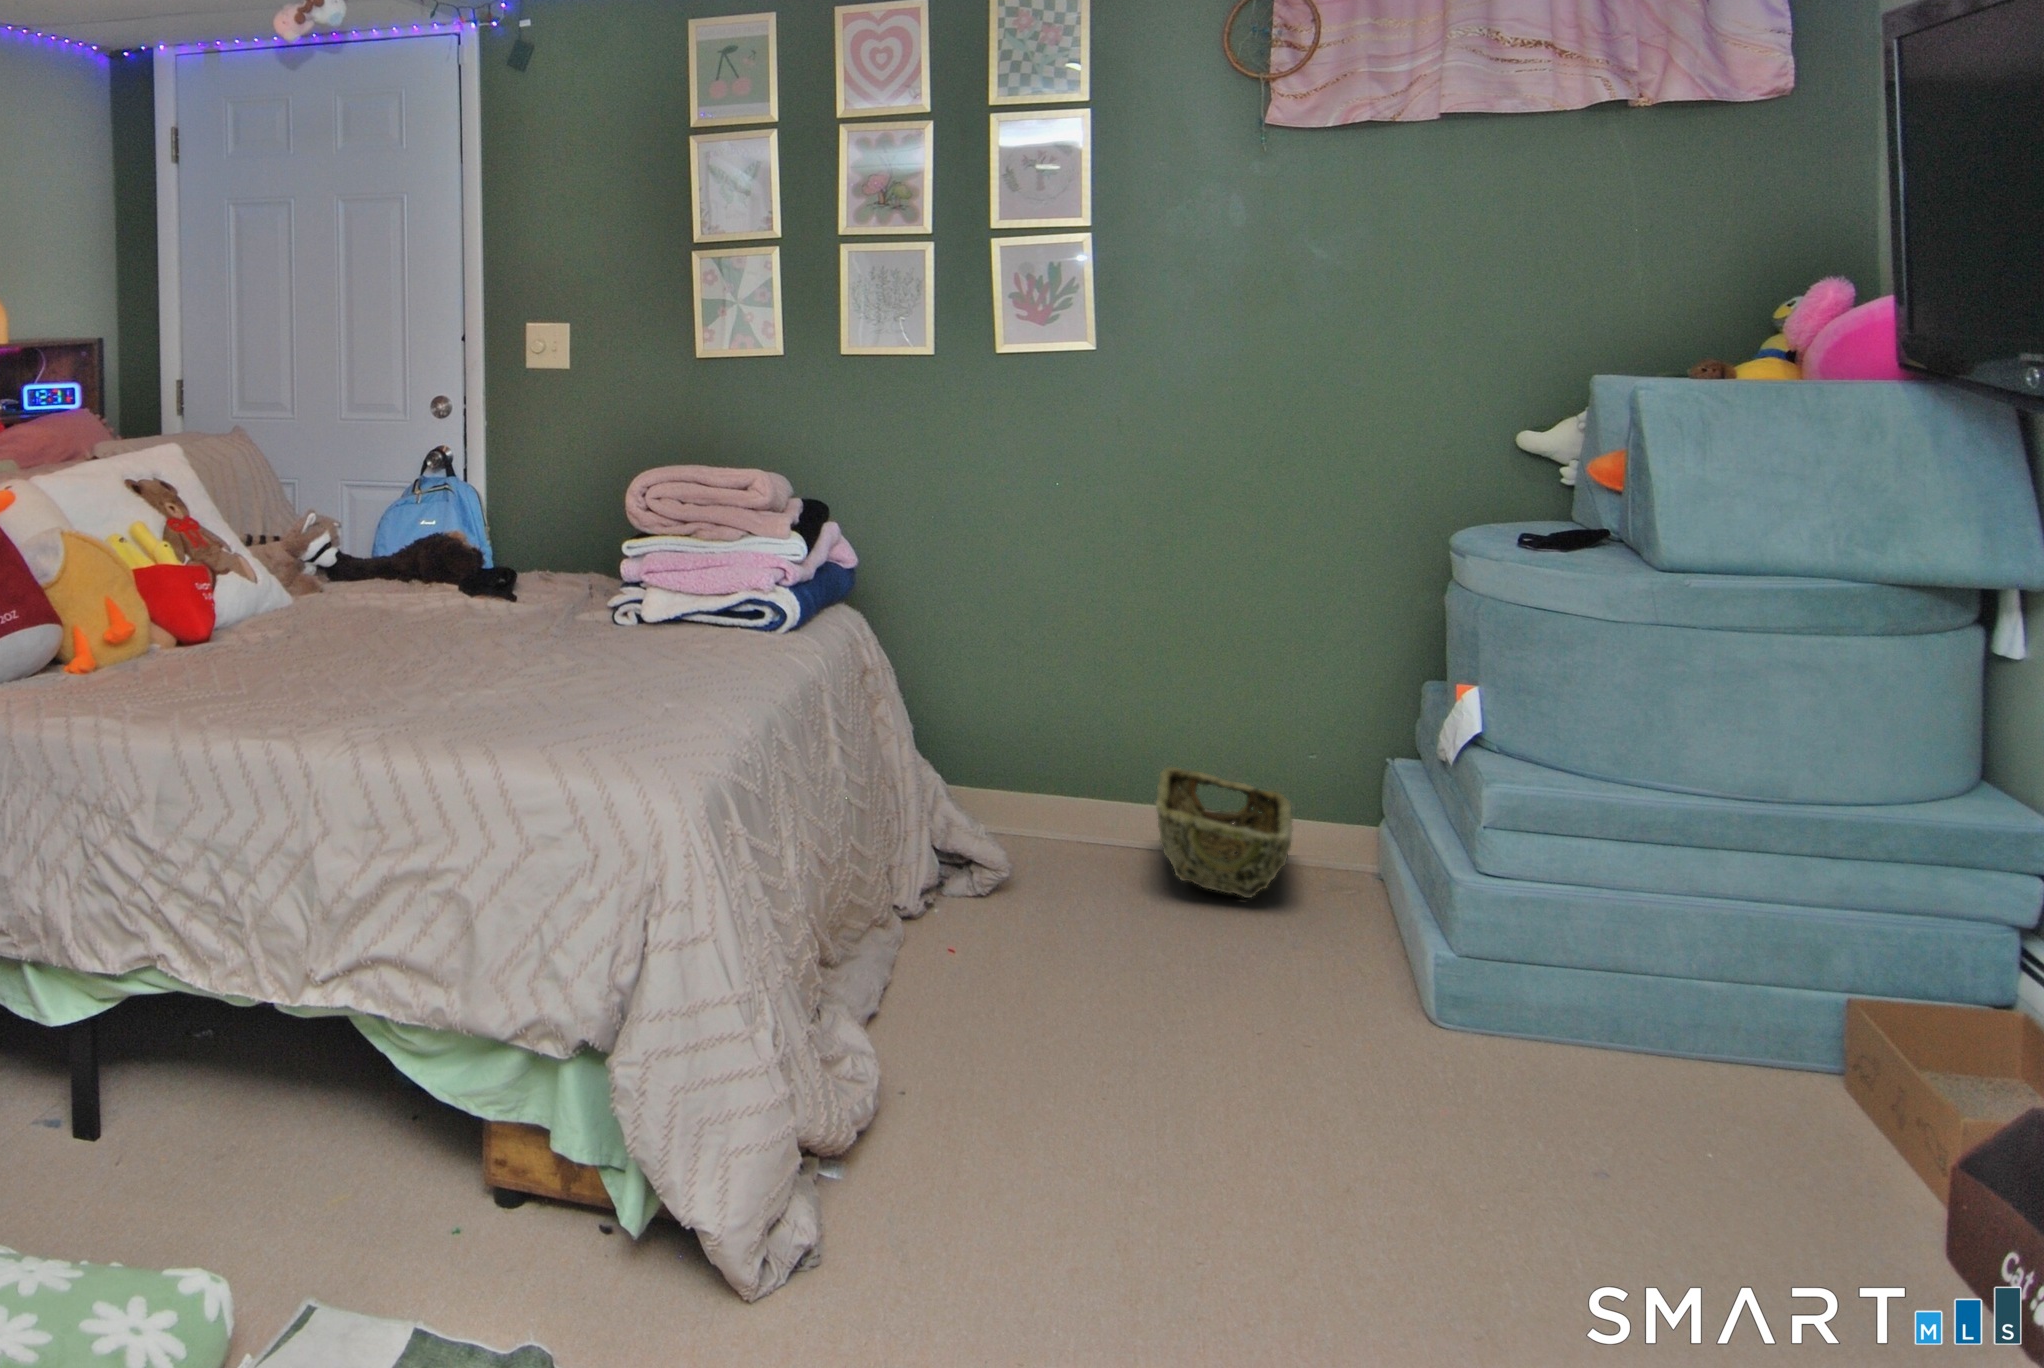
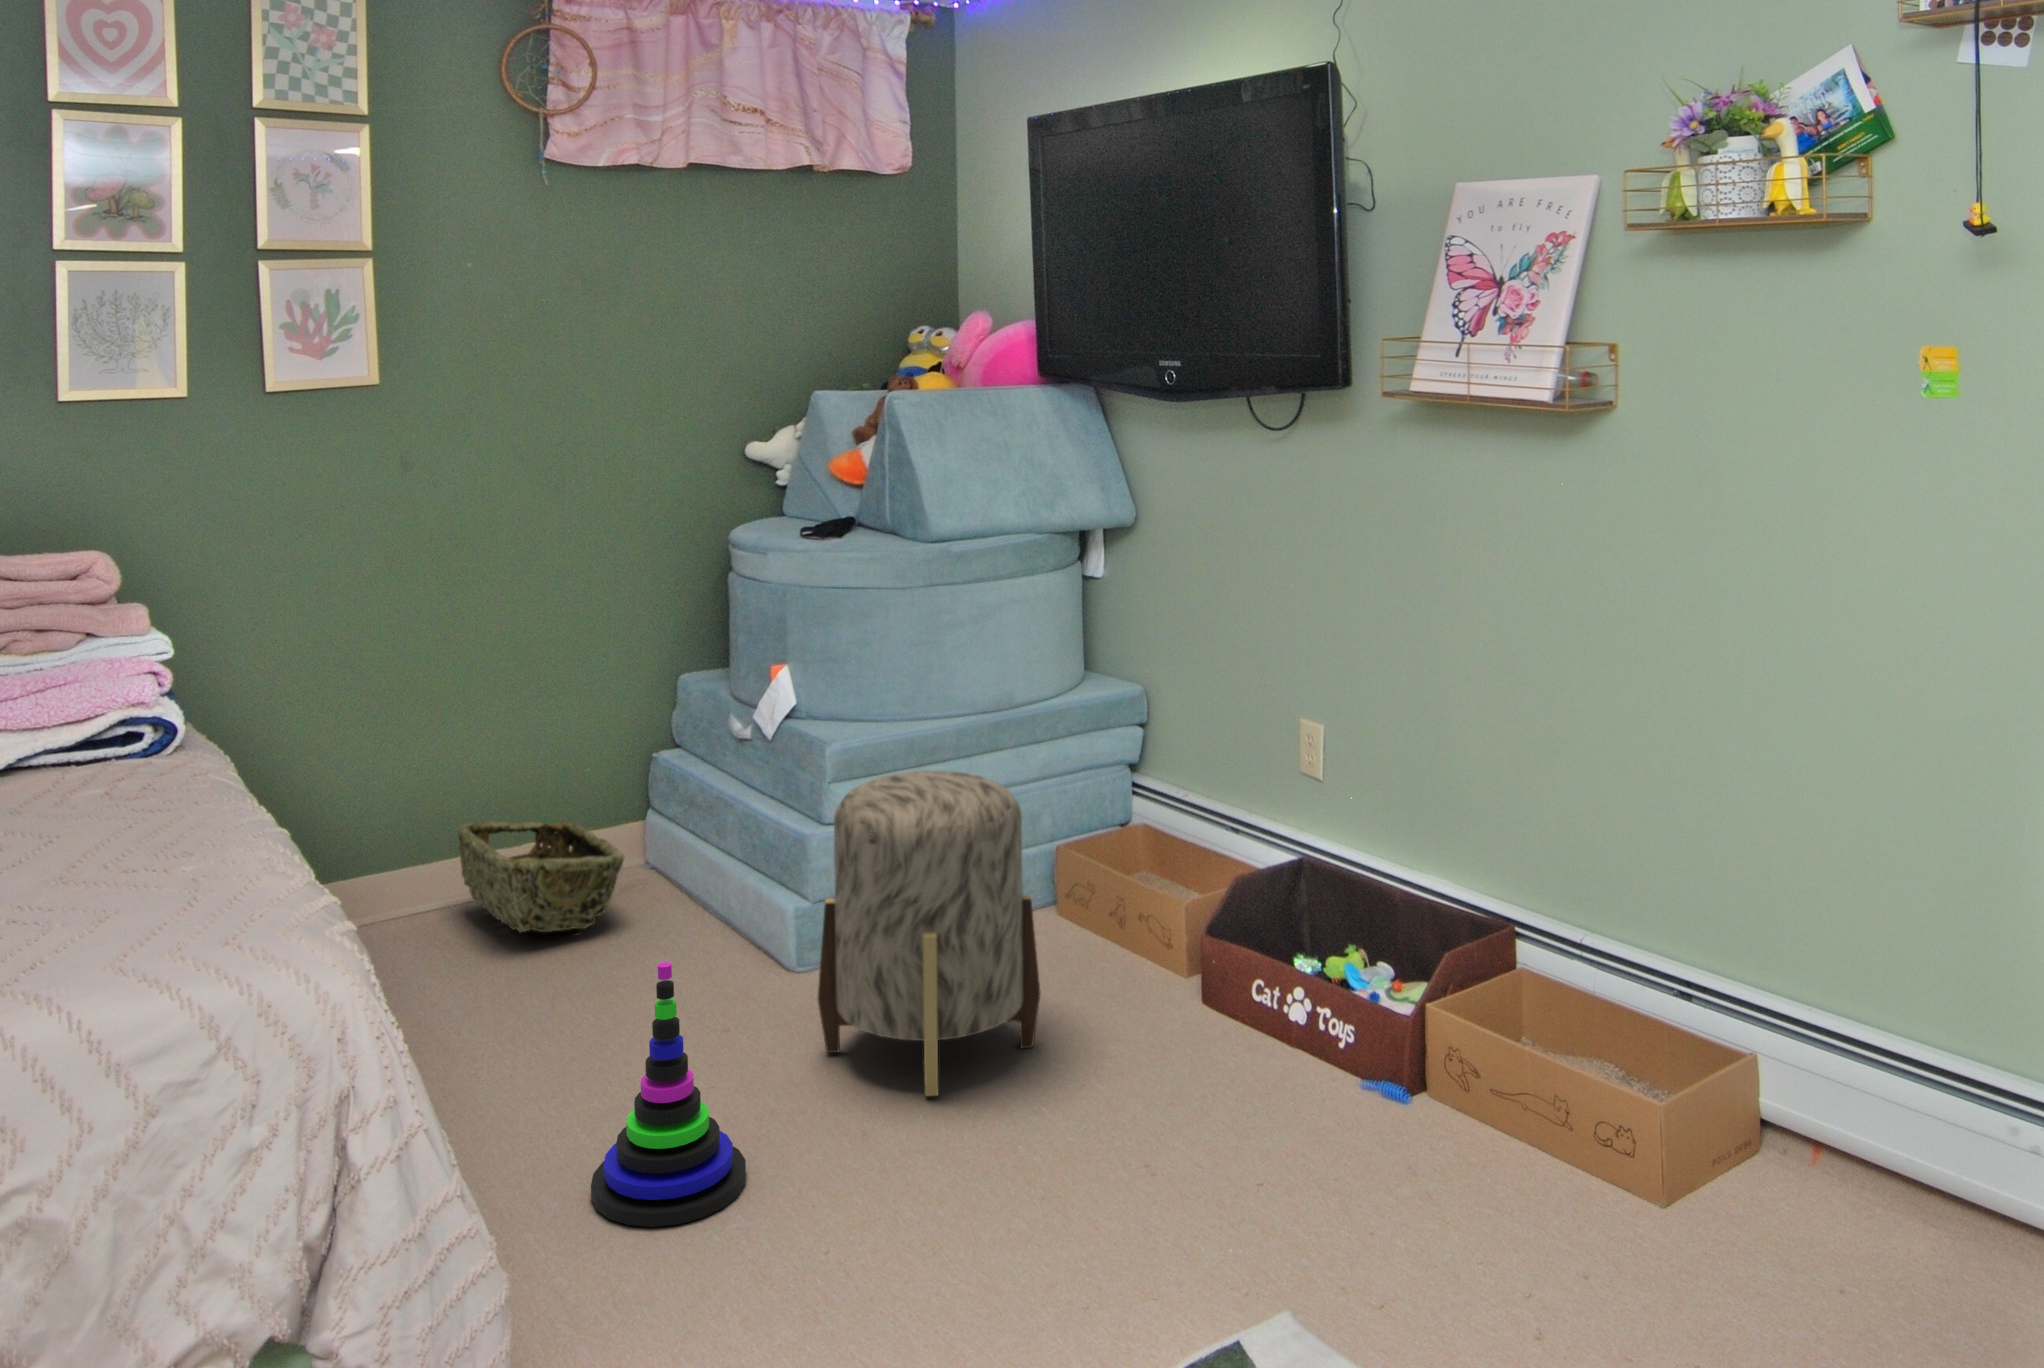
ottoman: none [1343,823,1612,1191] -> present [818,771,1041,1096]
stacking toy: none [1019,924,1170,1169] -> present [591,962,746,1227]

